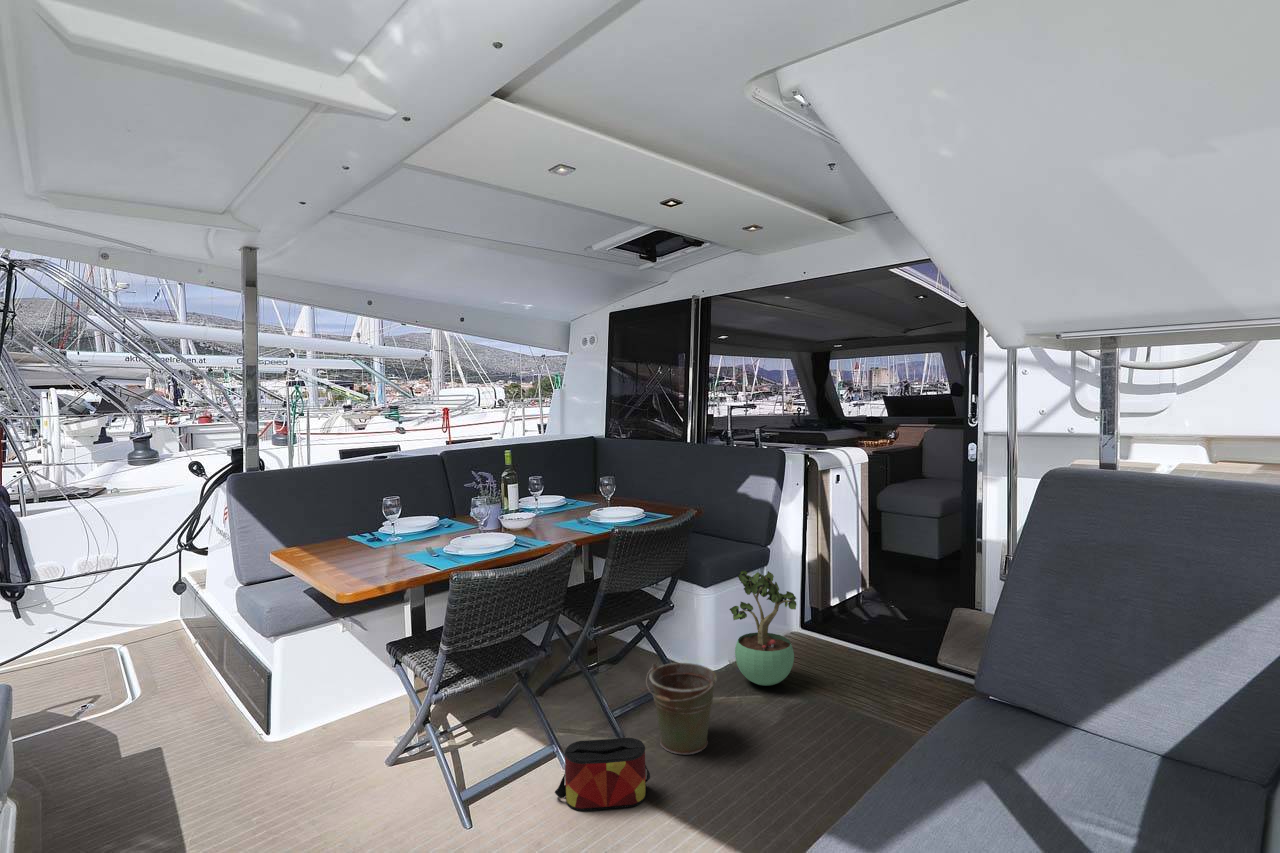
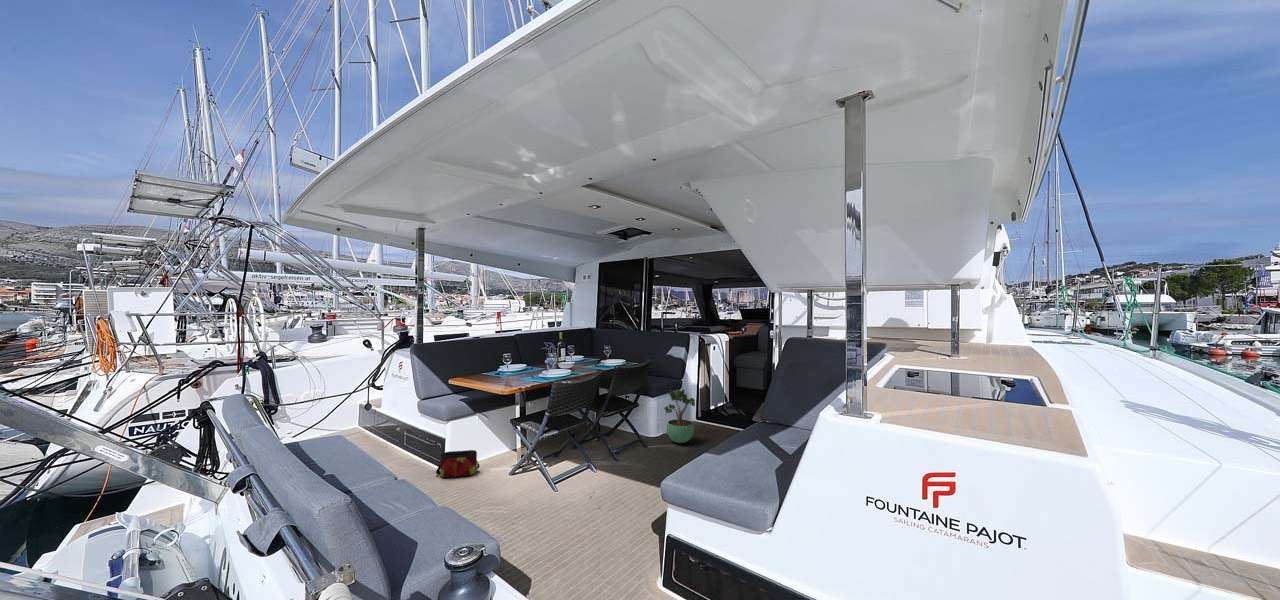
bucket: present [646,663,717,754] -> none [628,429,660,468]
bag: present [555,738,650,811] -> present [436,450,480,478]

